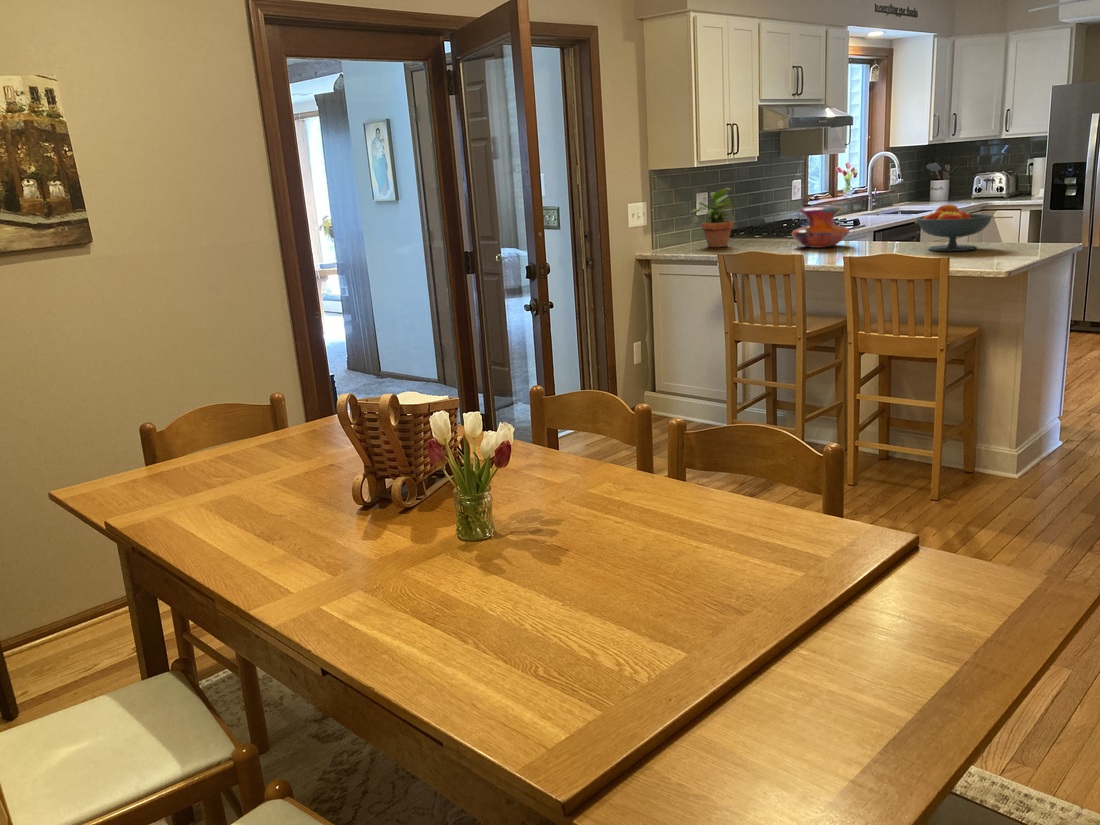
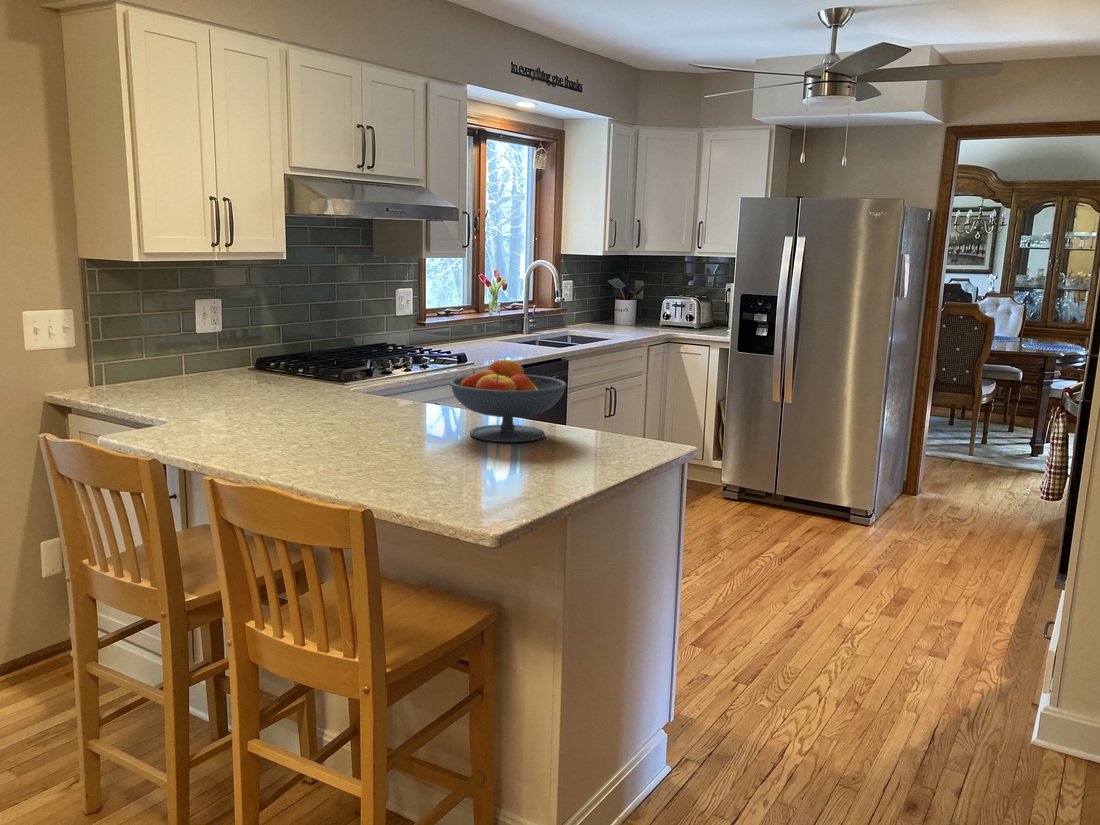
potted plant: present [691,188,735,247] -> none [128,299,210,394]
decorative vase: present [792,205,850,248] -> none [278,341,372,411]

